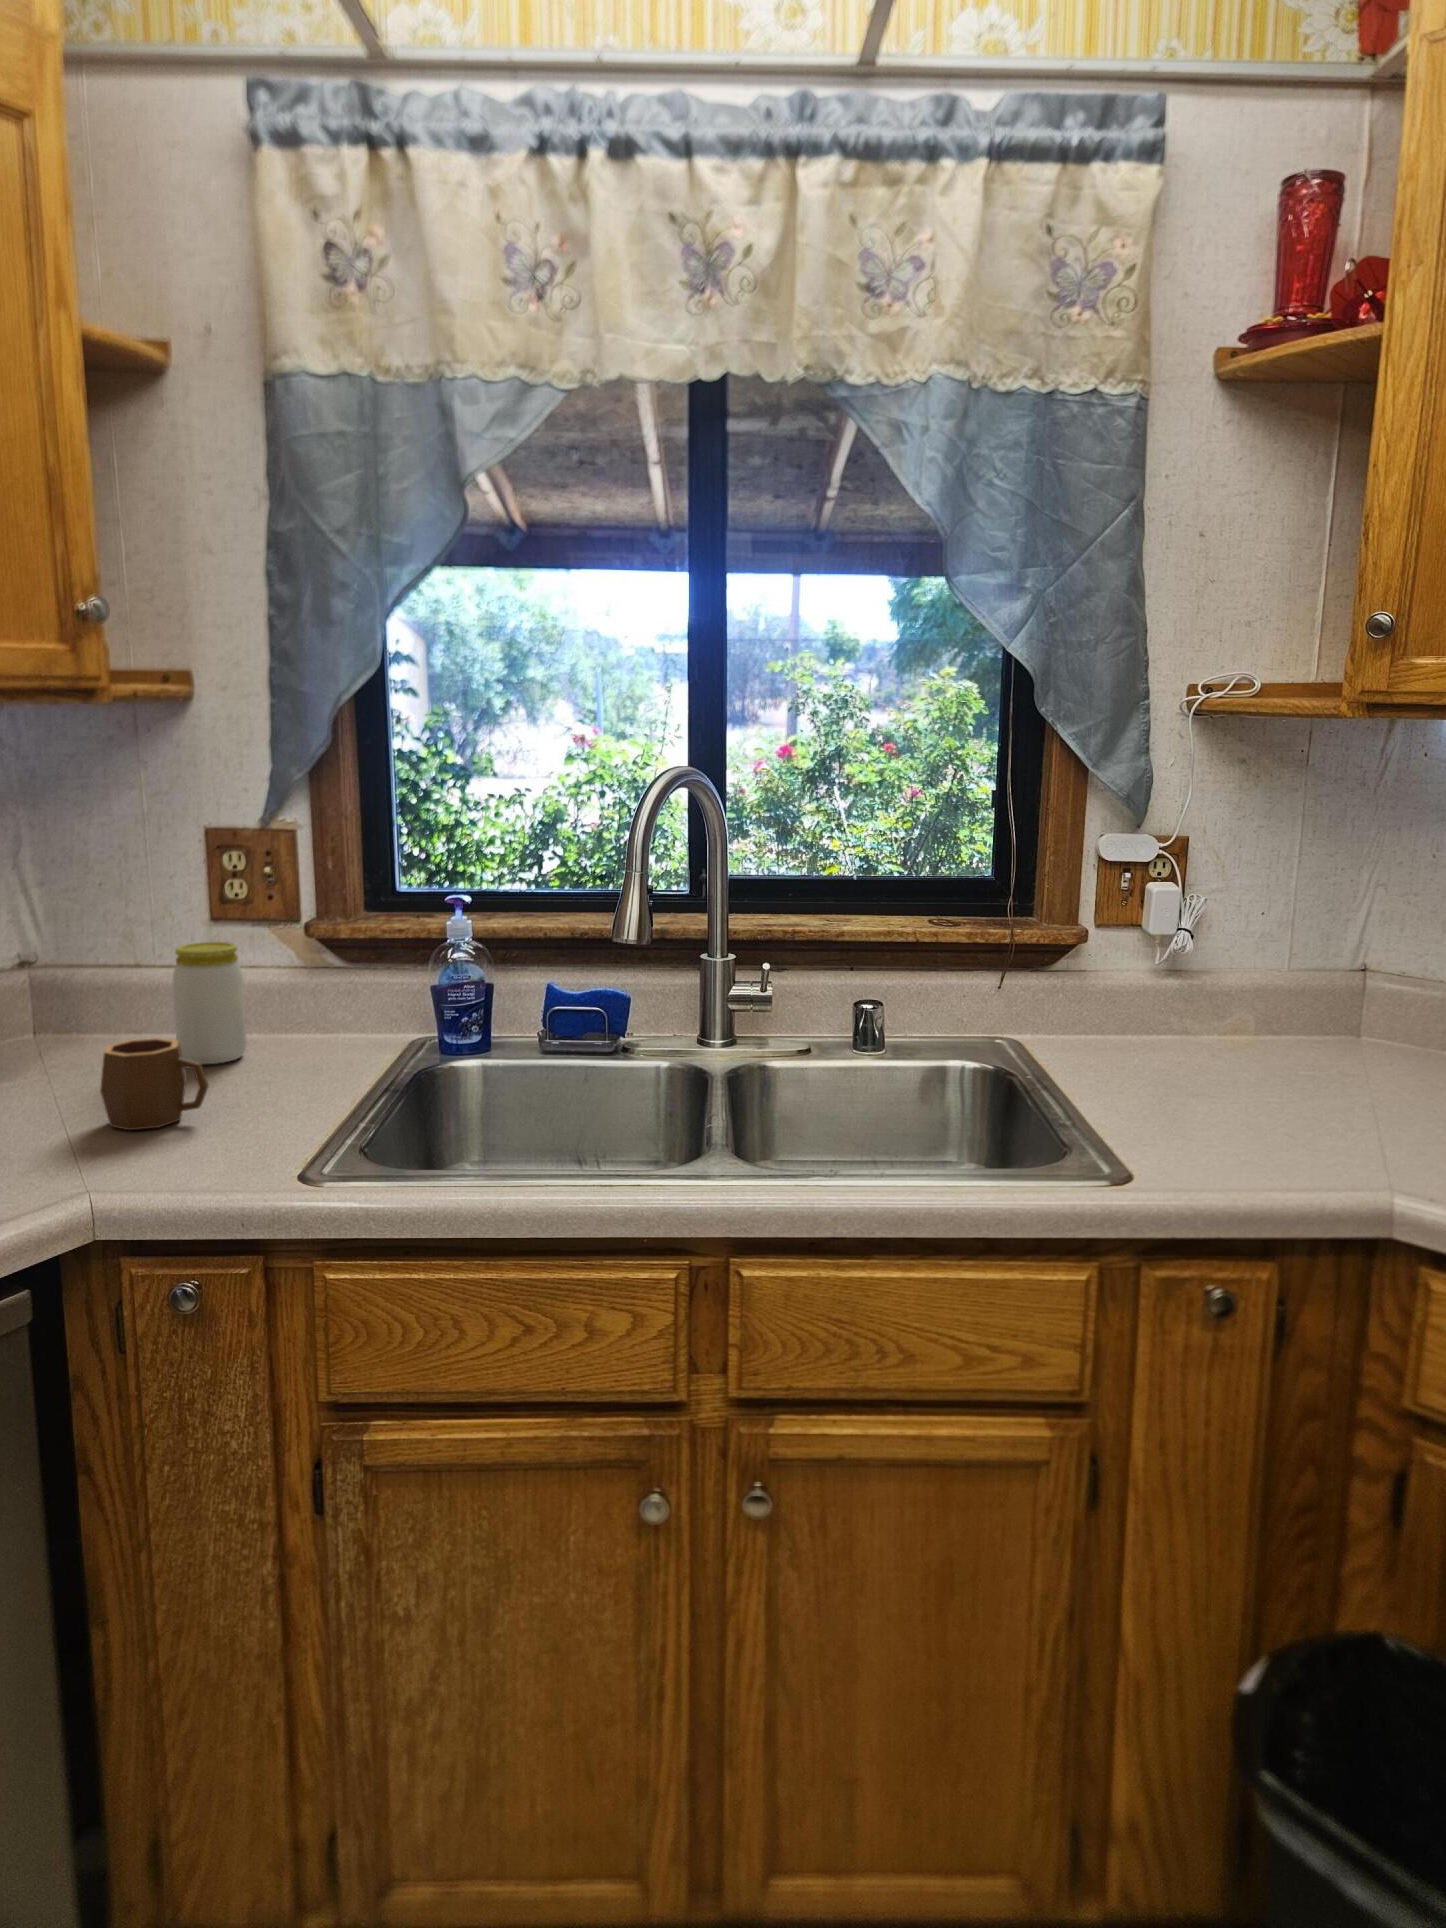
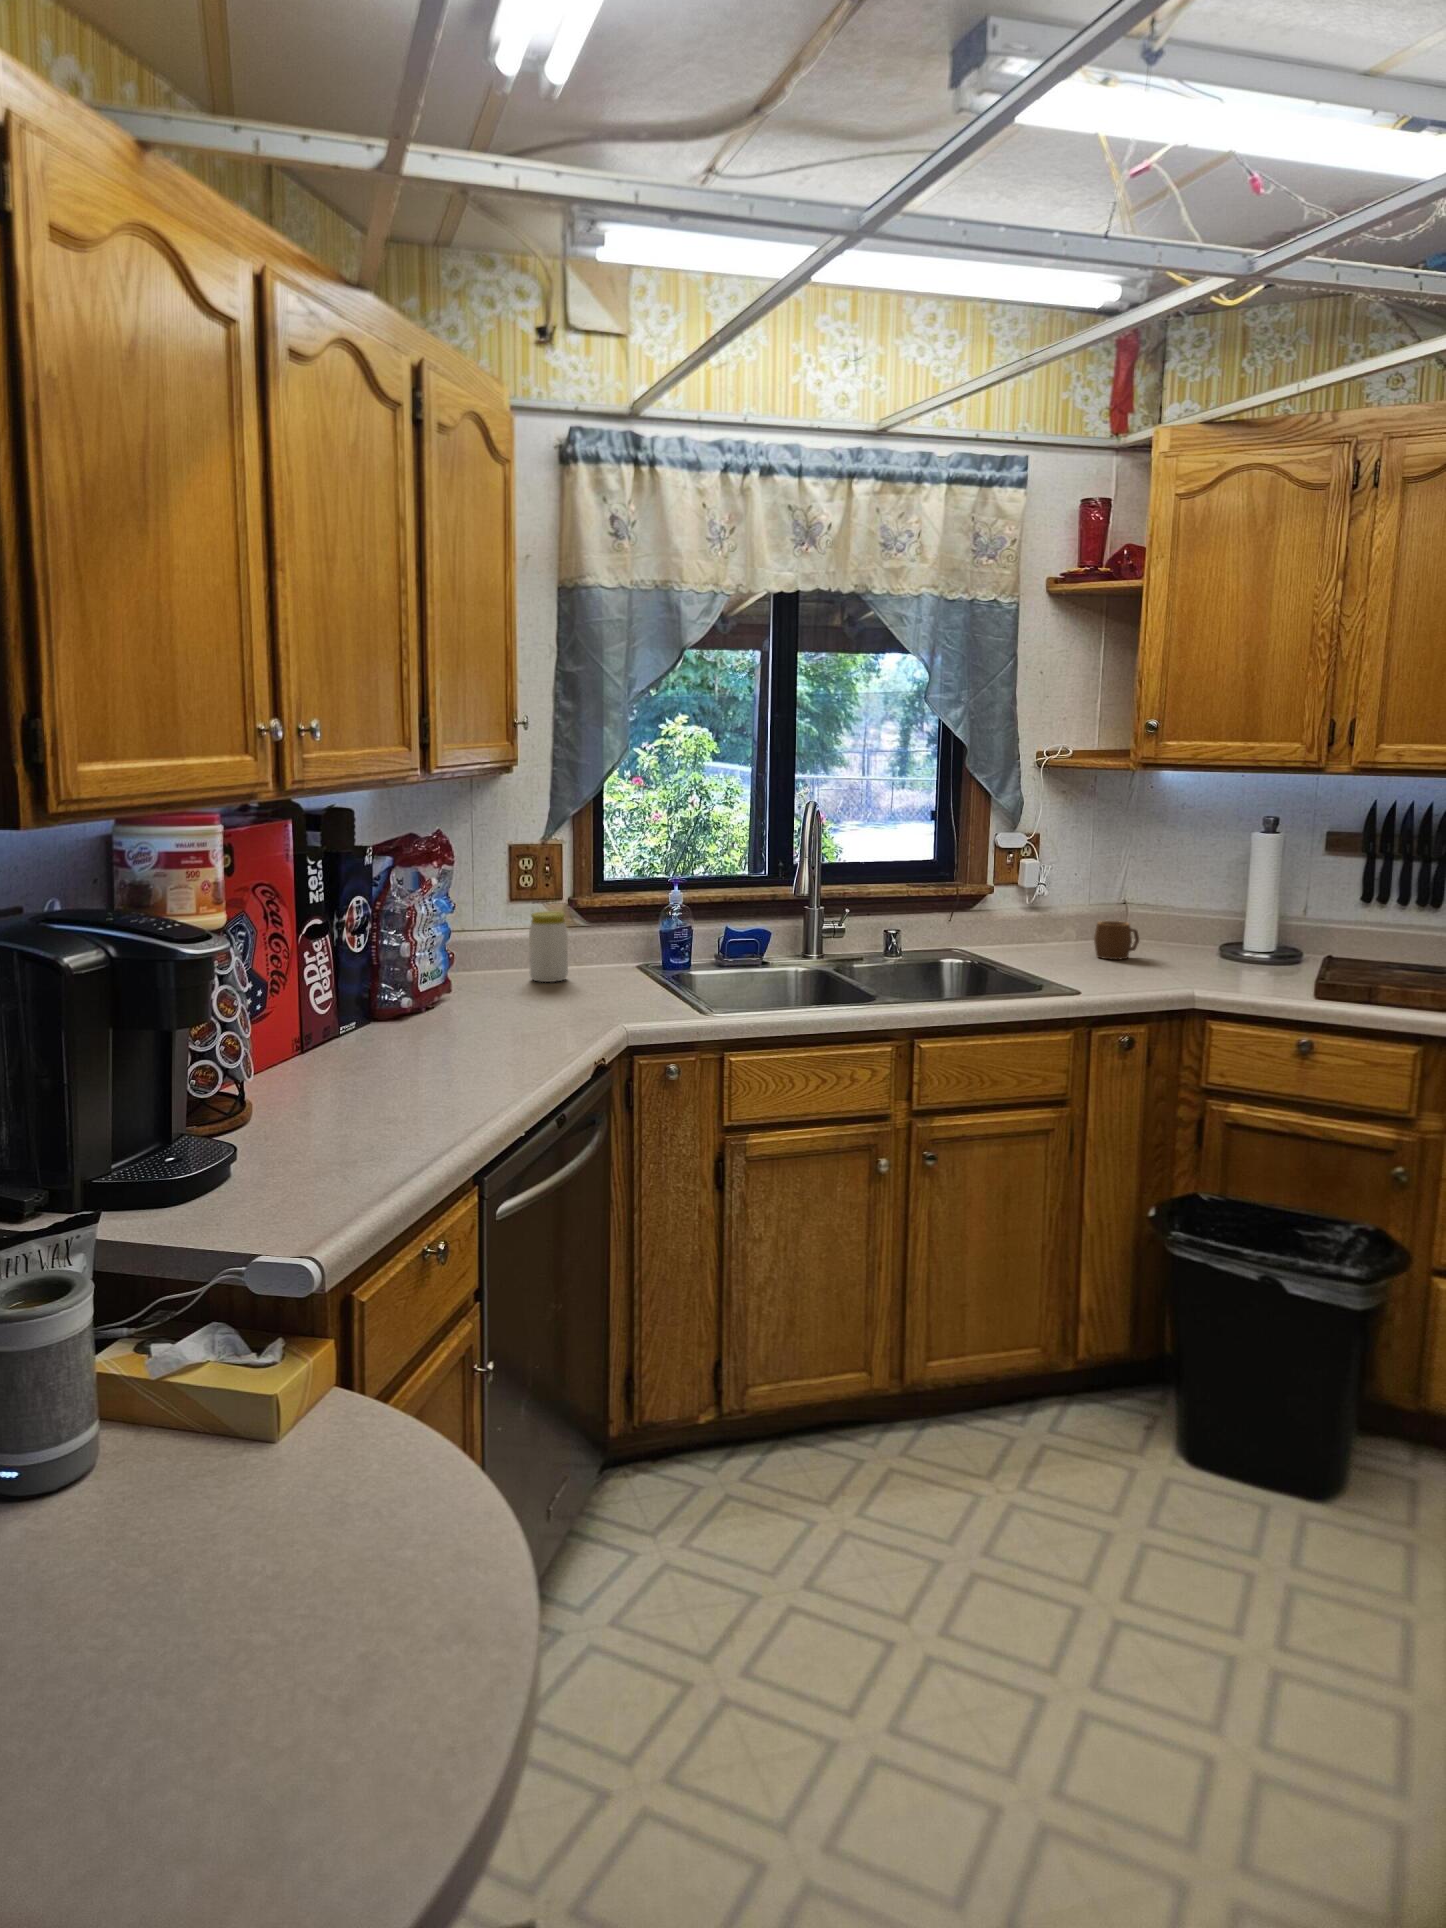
mug: present [100,1038,209,1130] -> present [1094,921,1139,959]

